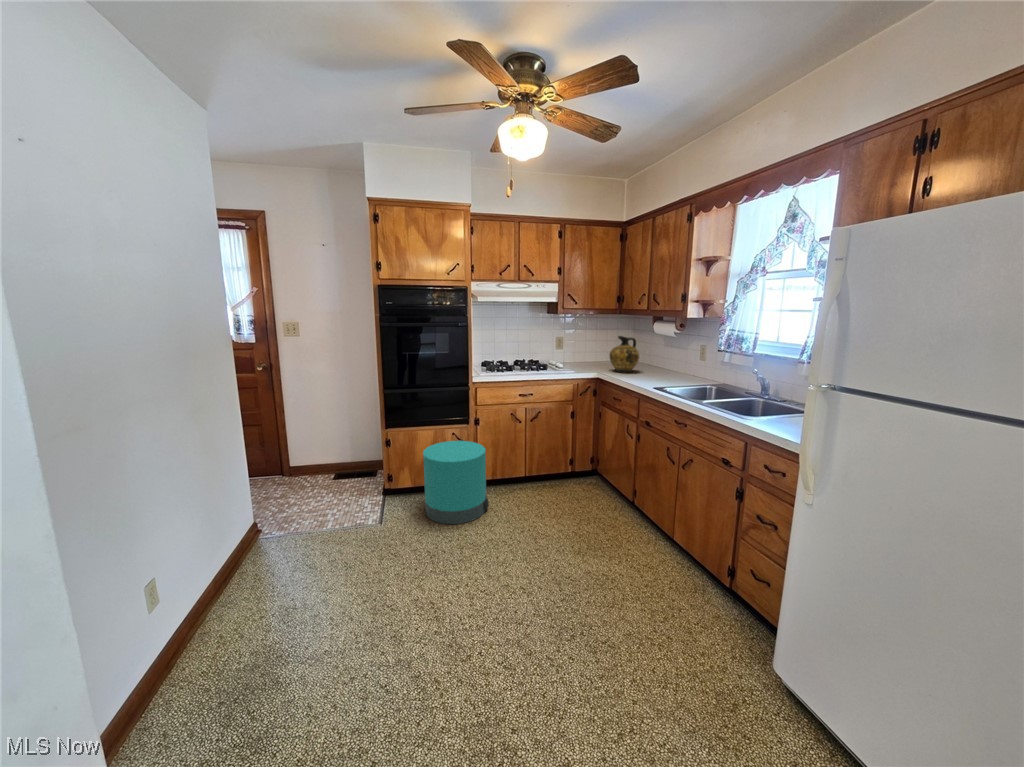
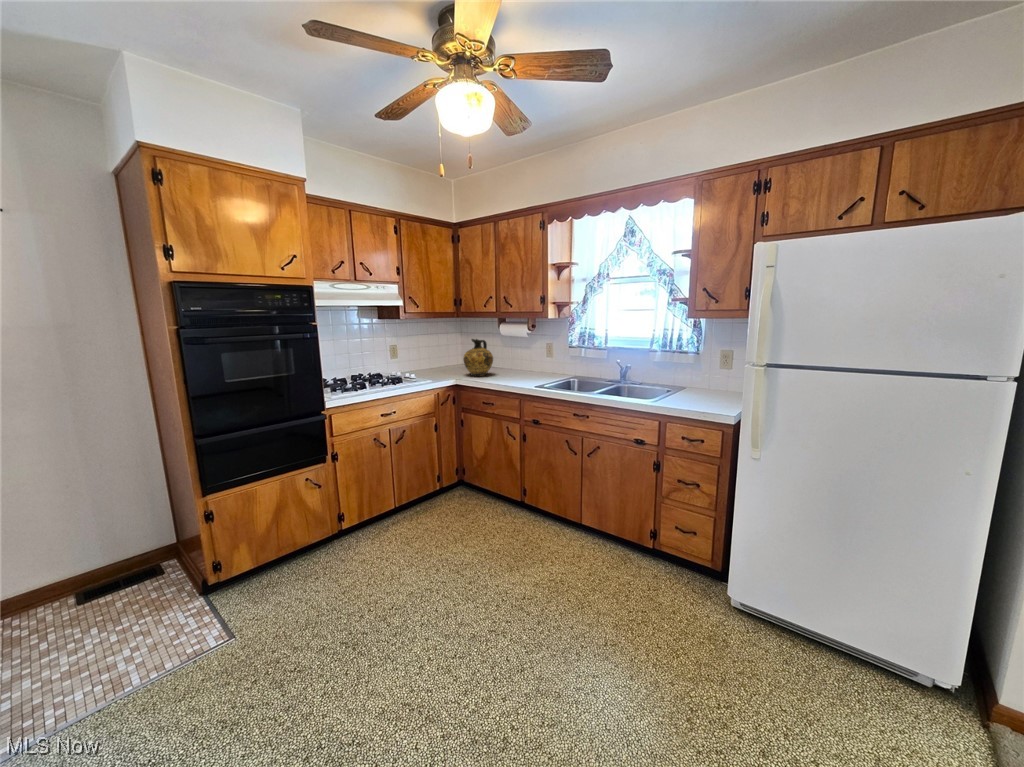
trash can: present [423,441,489,524] -> none [279,485,377,602]

